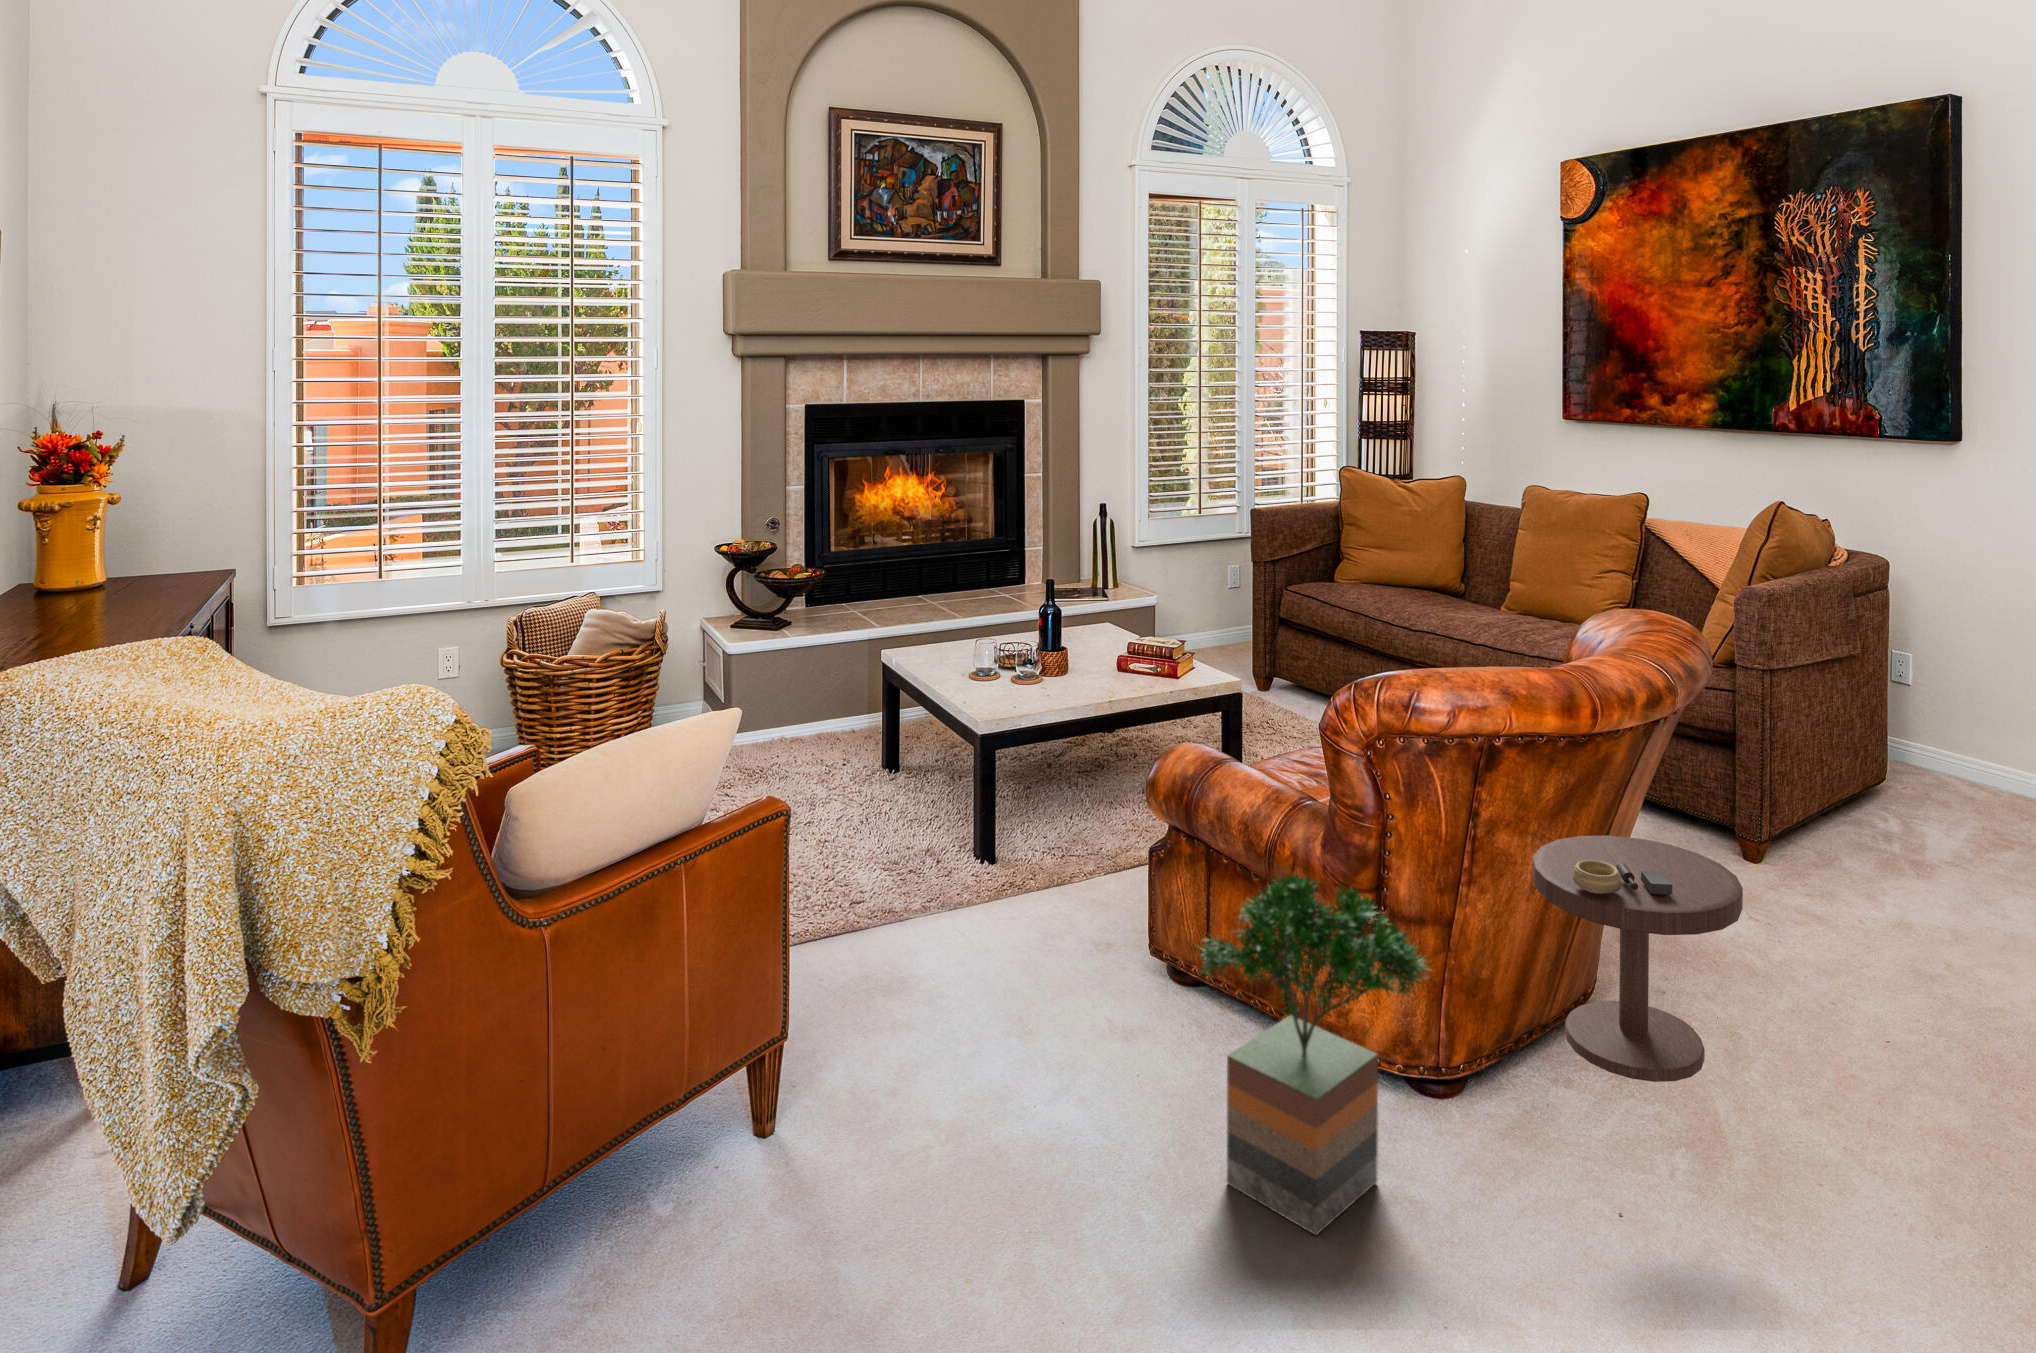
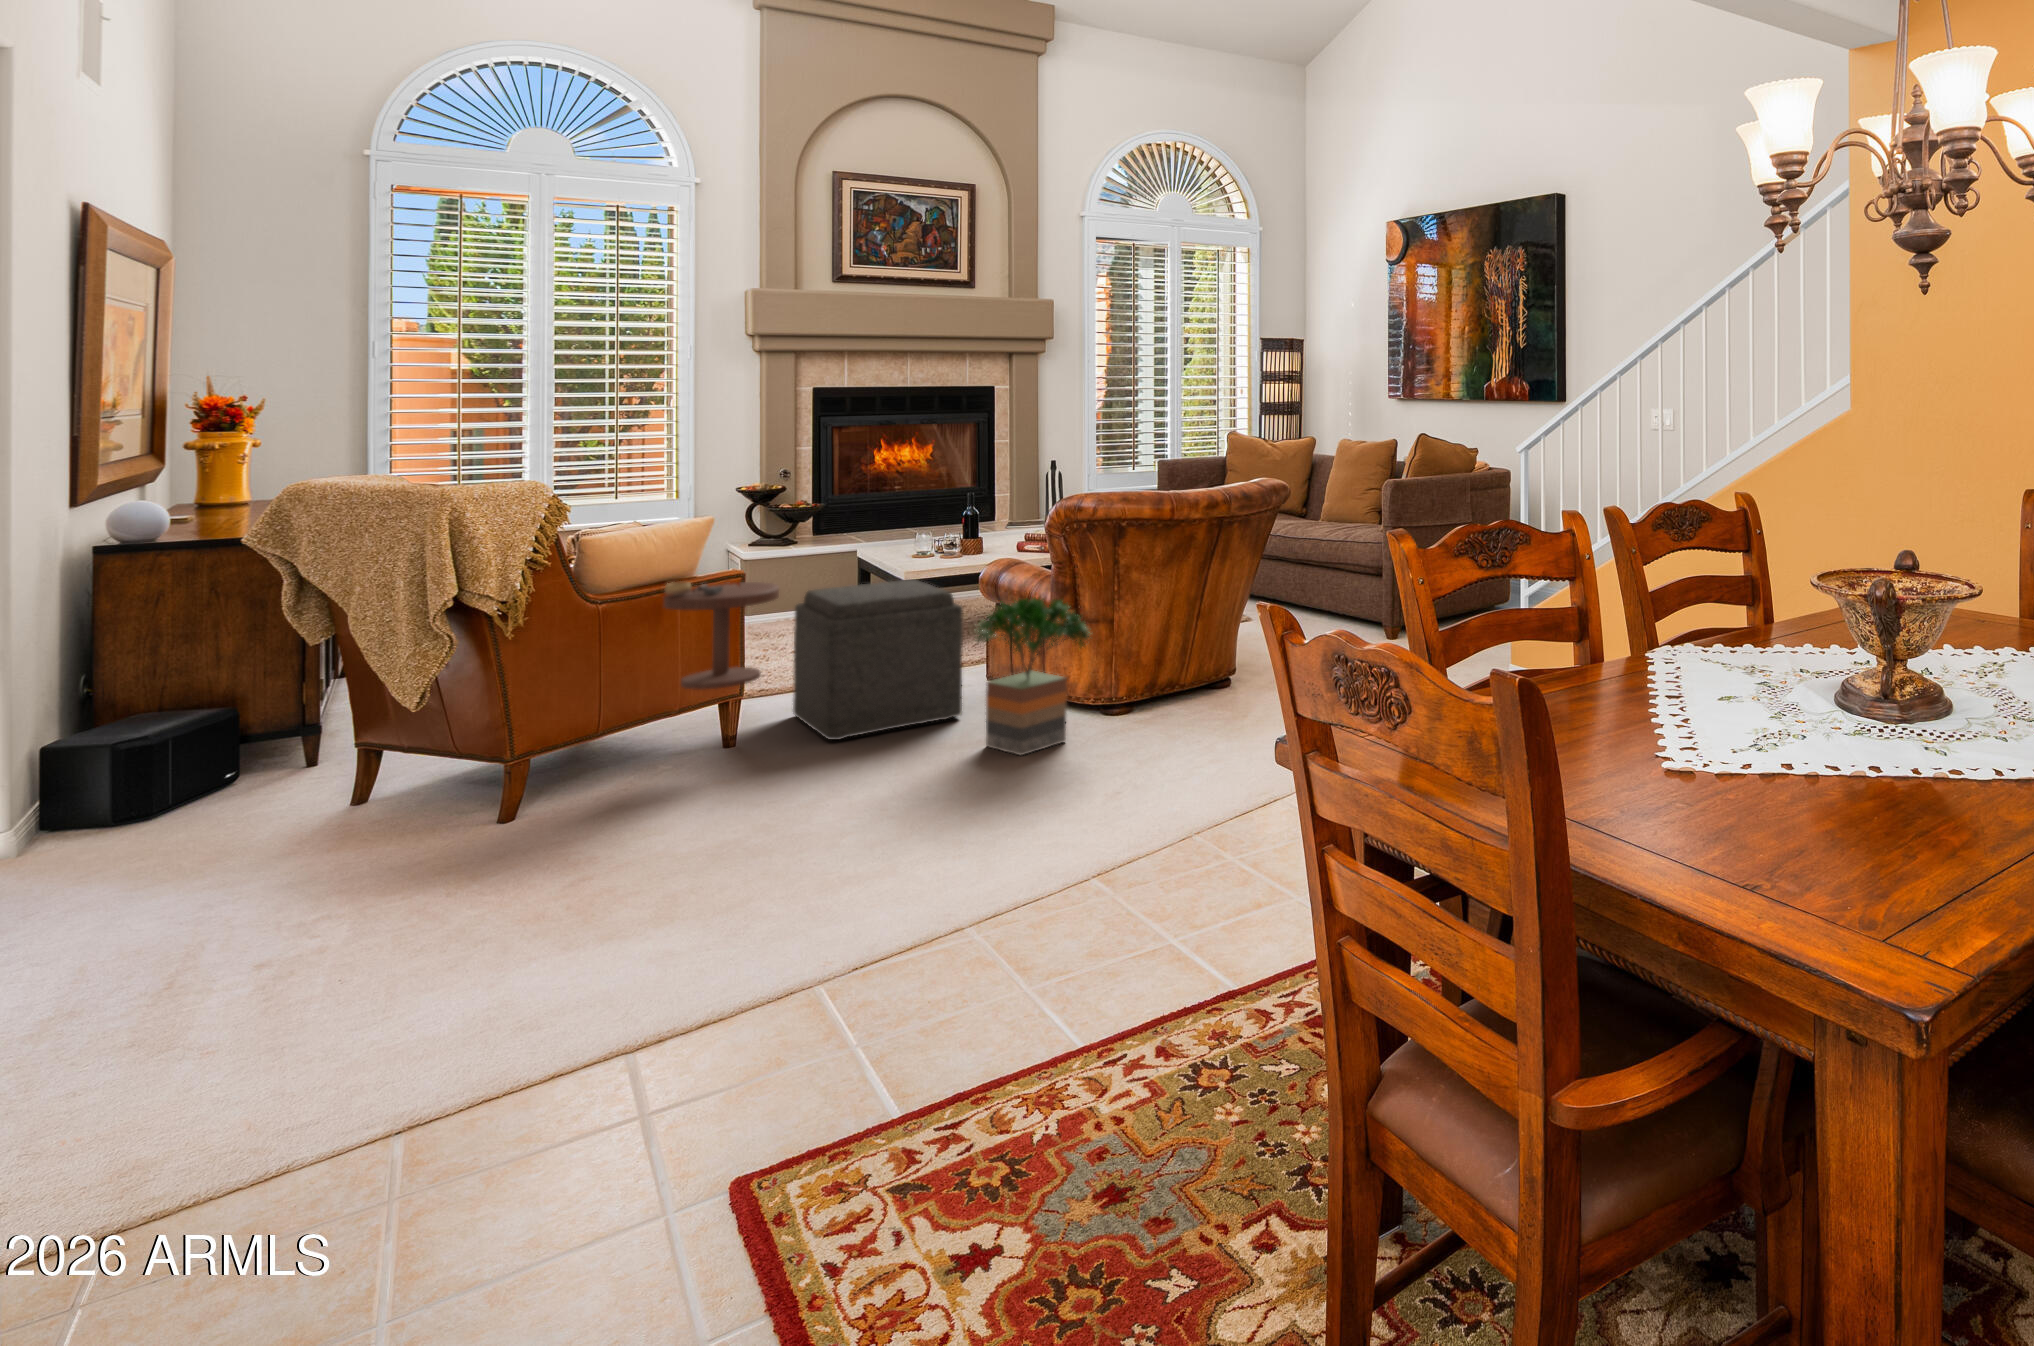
ottoman: none [849,776,1137,1127] -> present [793,579,963,740]
side table: present [1533,835,1743,1214] -> present [664,582,779,690]

